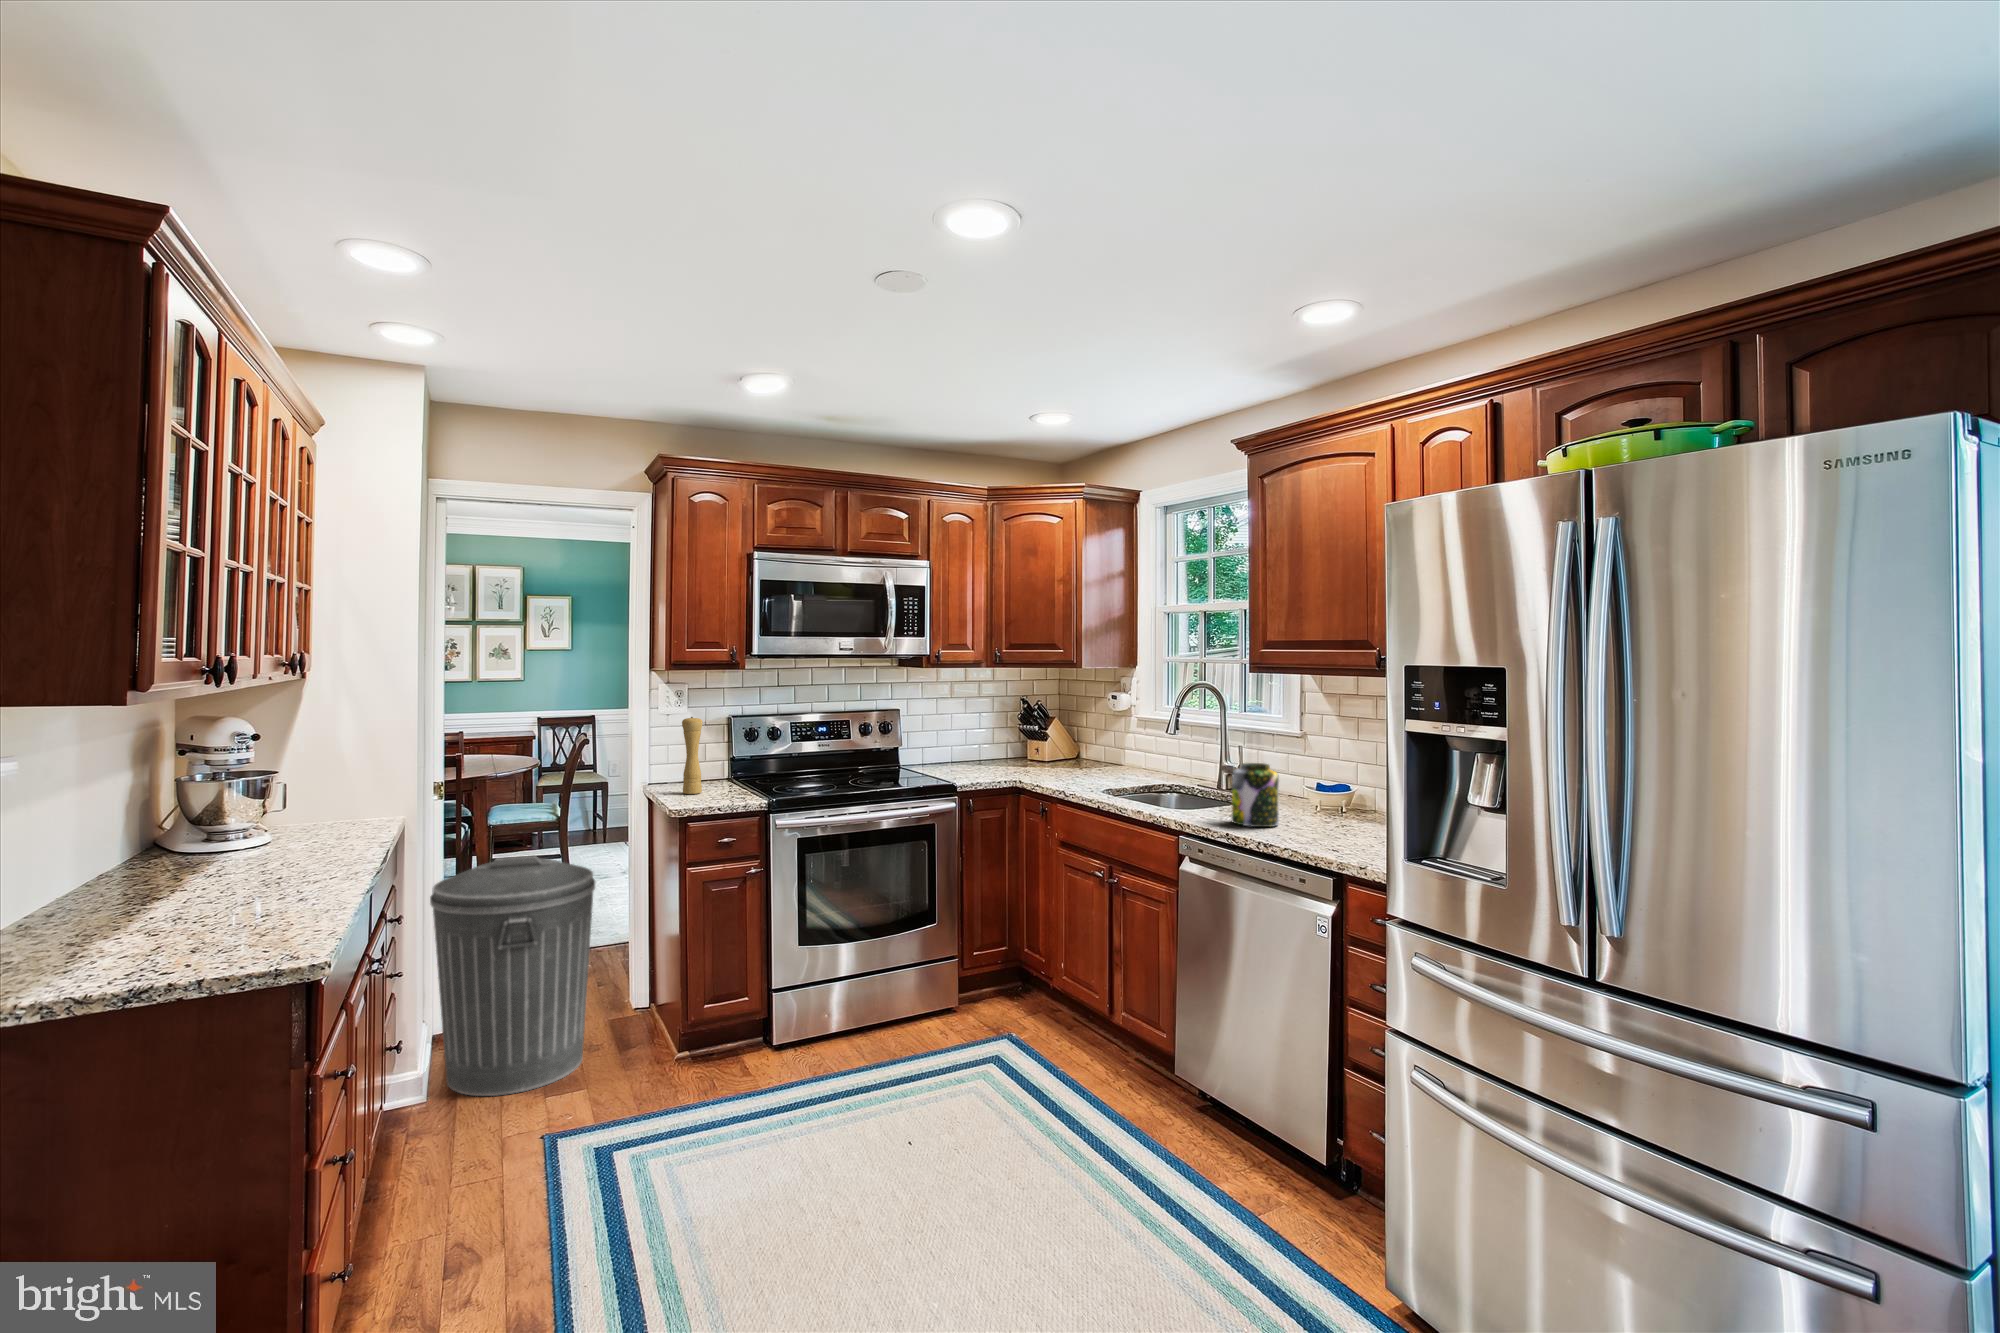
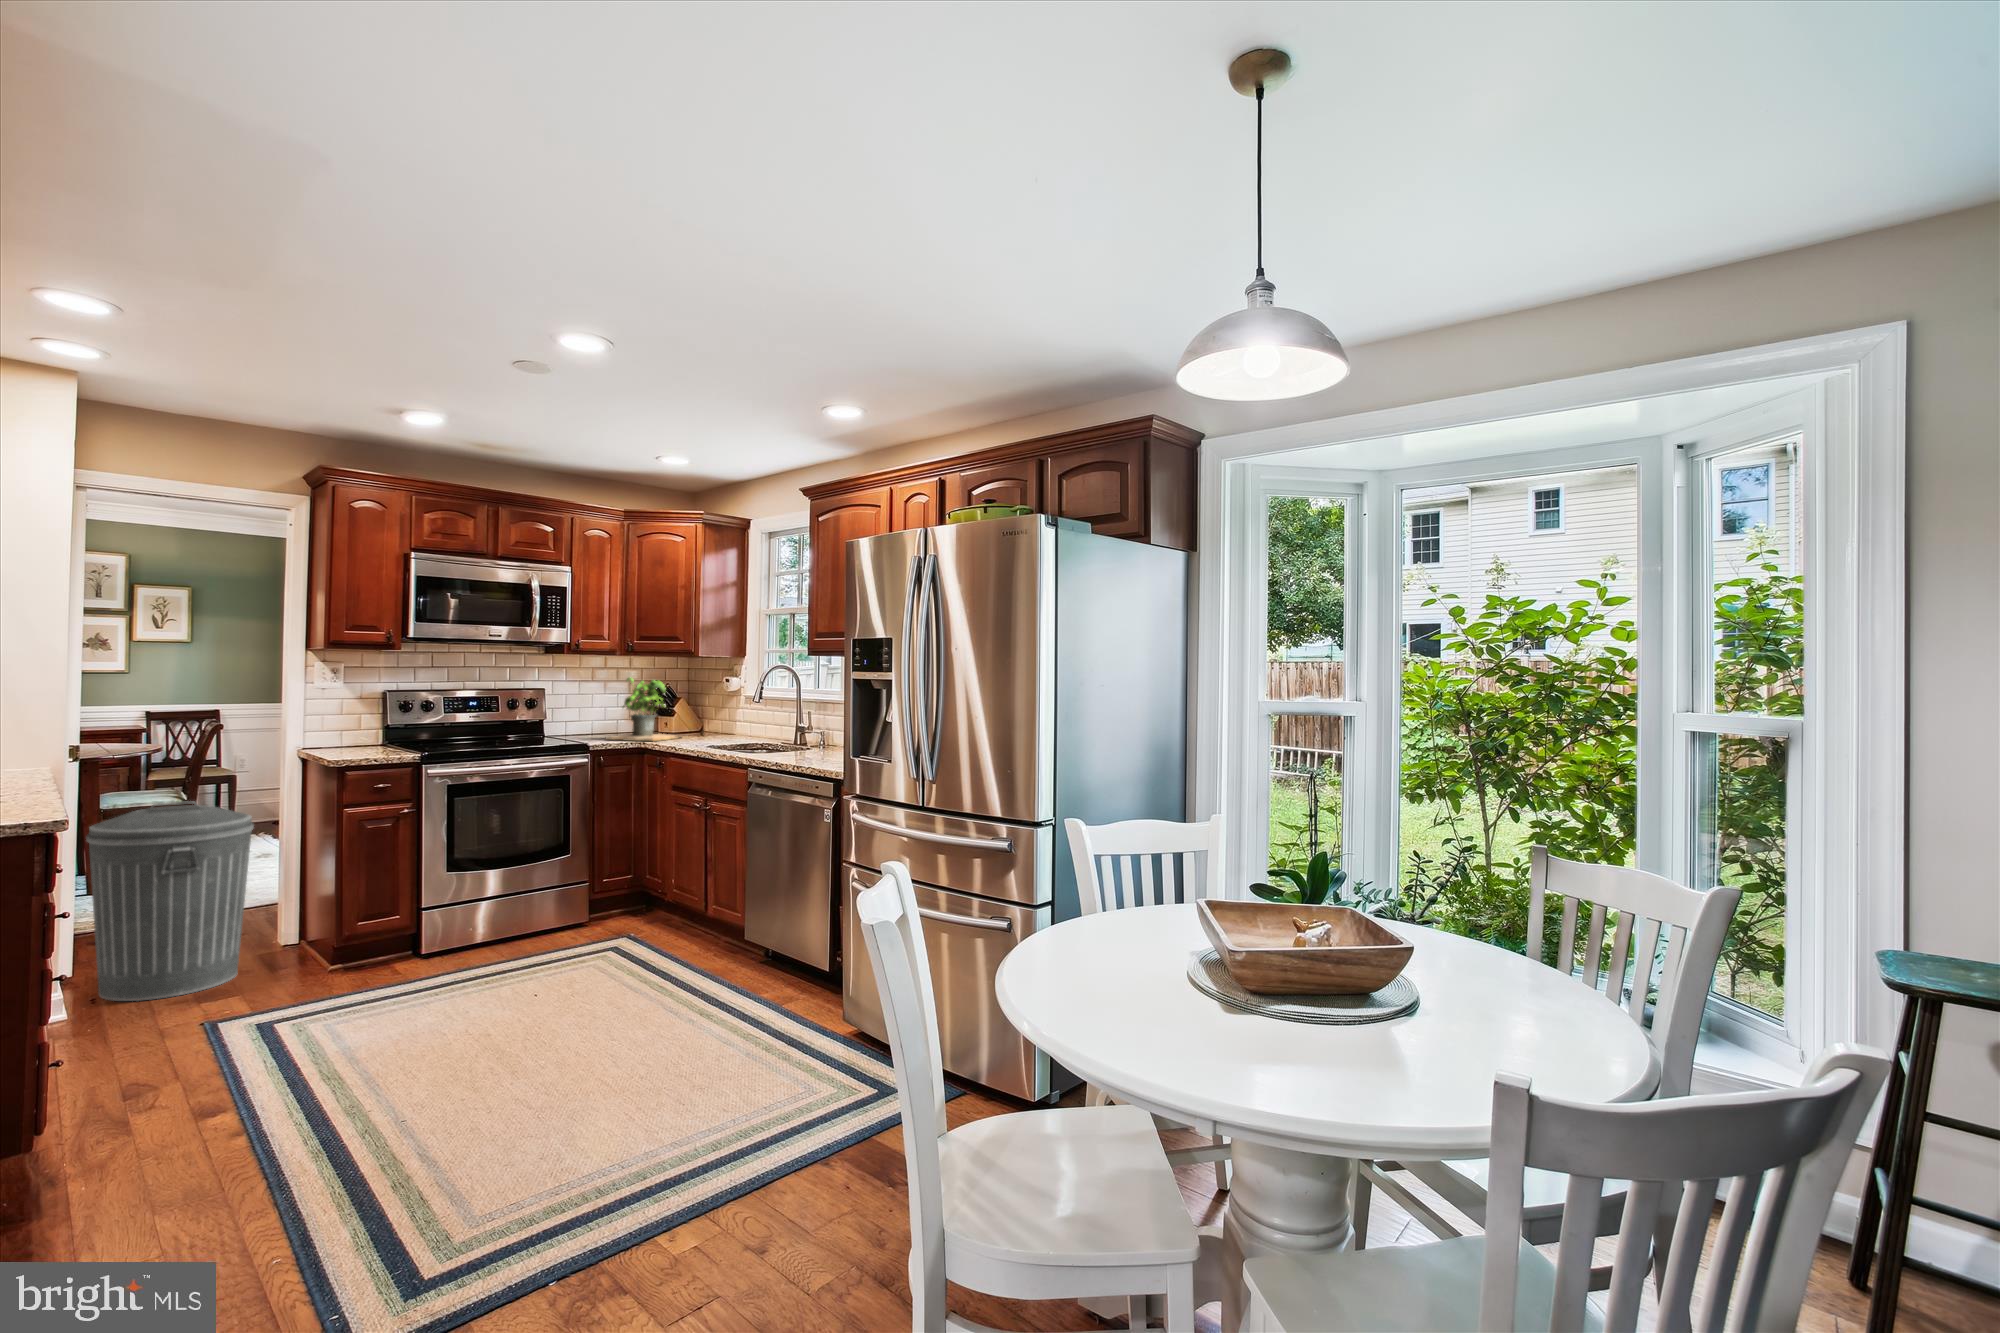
potted plant: none [971,696,1061,780] -> present [606,678,683,741]
pepper mill: present [682,717,703,794] -> none [339,687,359,752]
jar: present [1232,763,1279,827] -> none [787,715,818,758]

